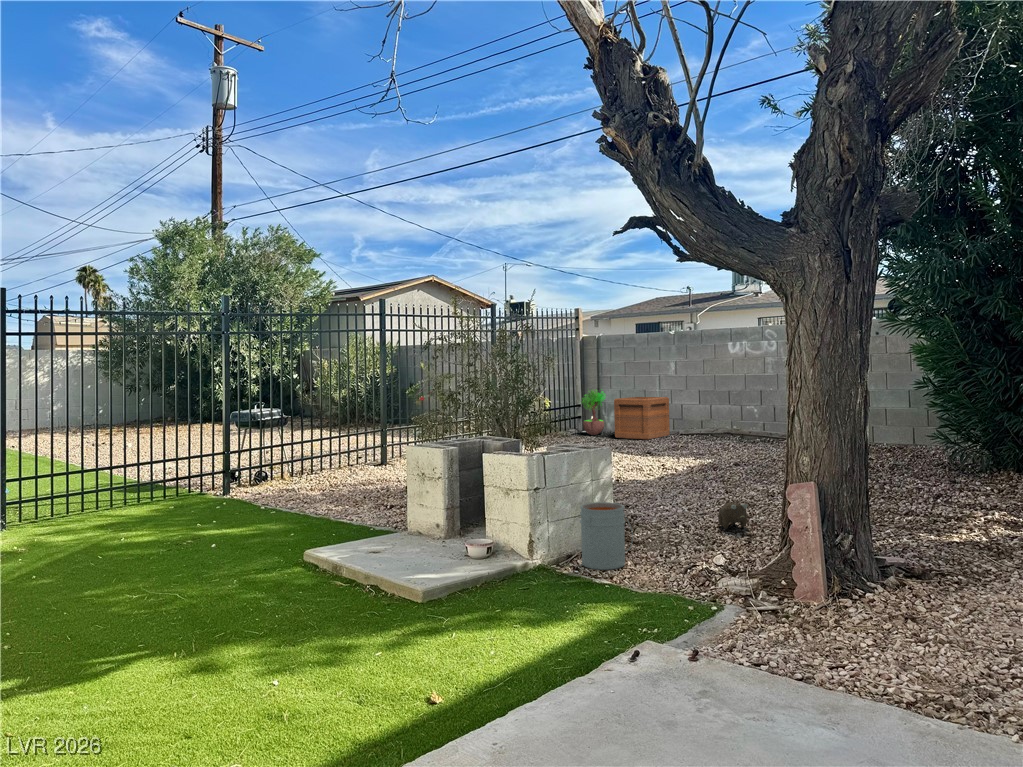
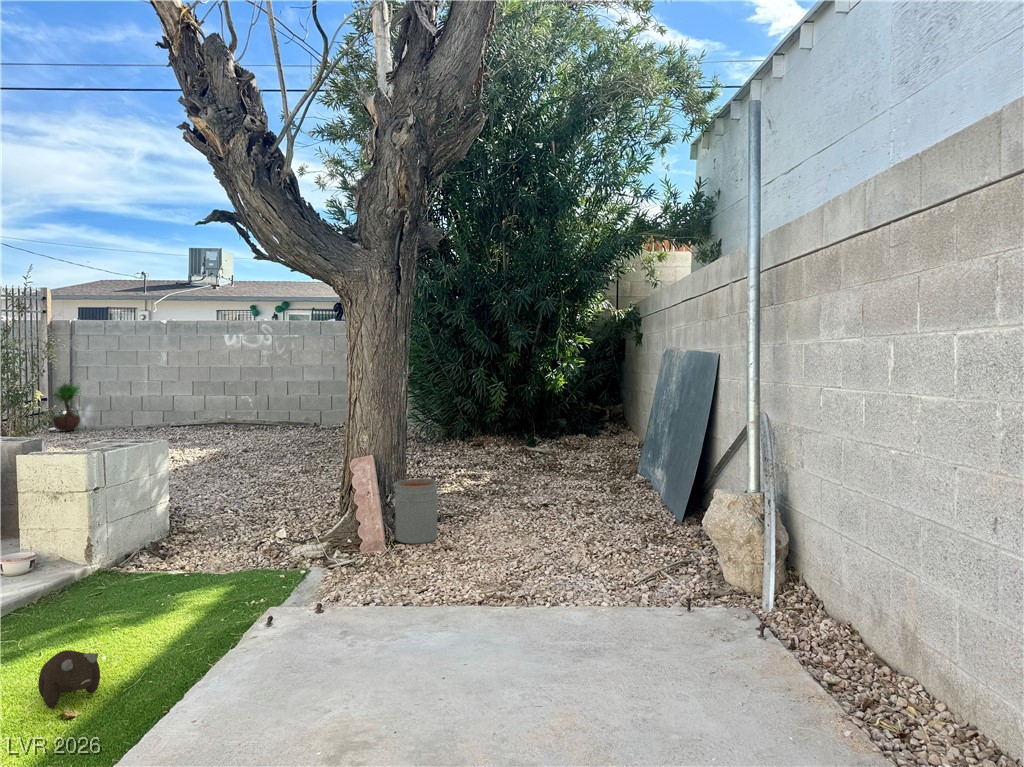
wooden crate: present [614,397,670,439] -> none [96,389,160,433]
bucket: present [580,502,633,570] -> present [394,479,442,544]
plush toy: present [718,503,748,529] -> present [38,650,100,708]

